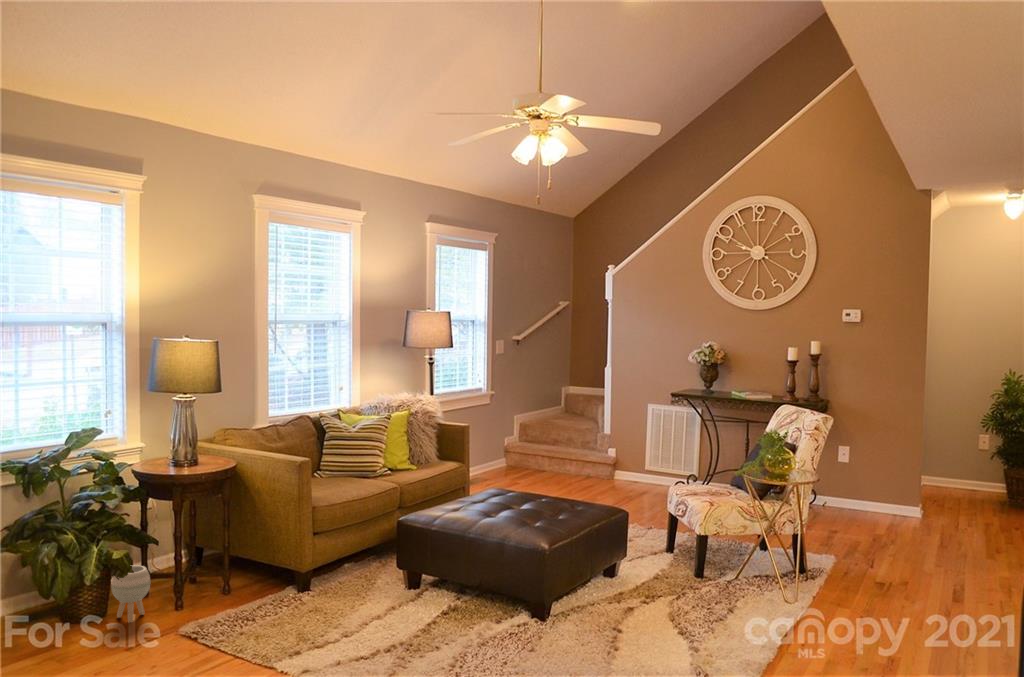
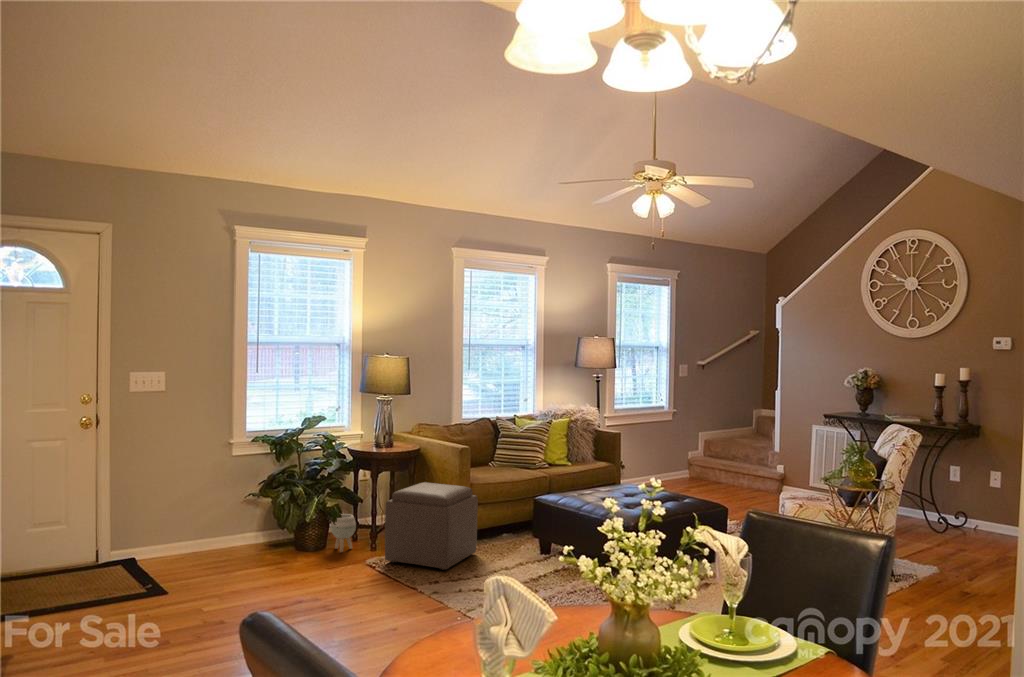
ottoman: none [207,511,330,632] -> present [385,482,478,570]

